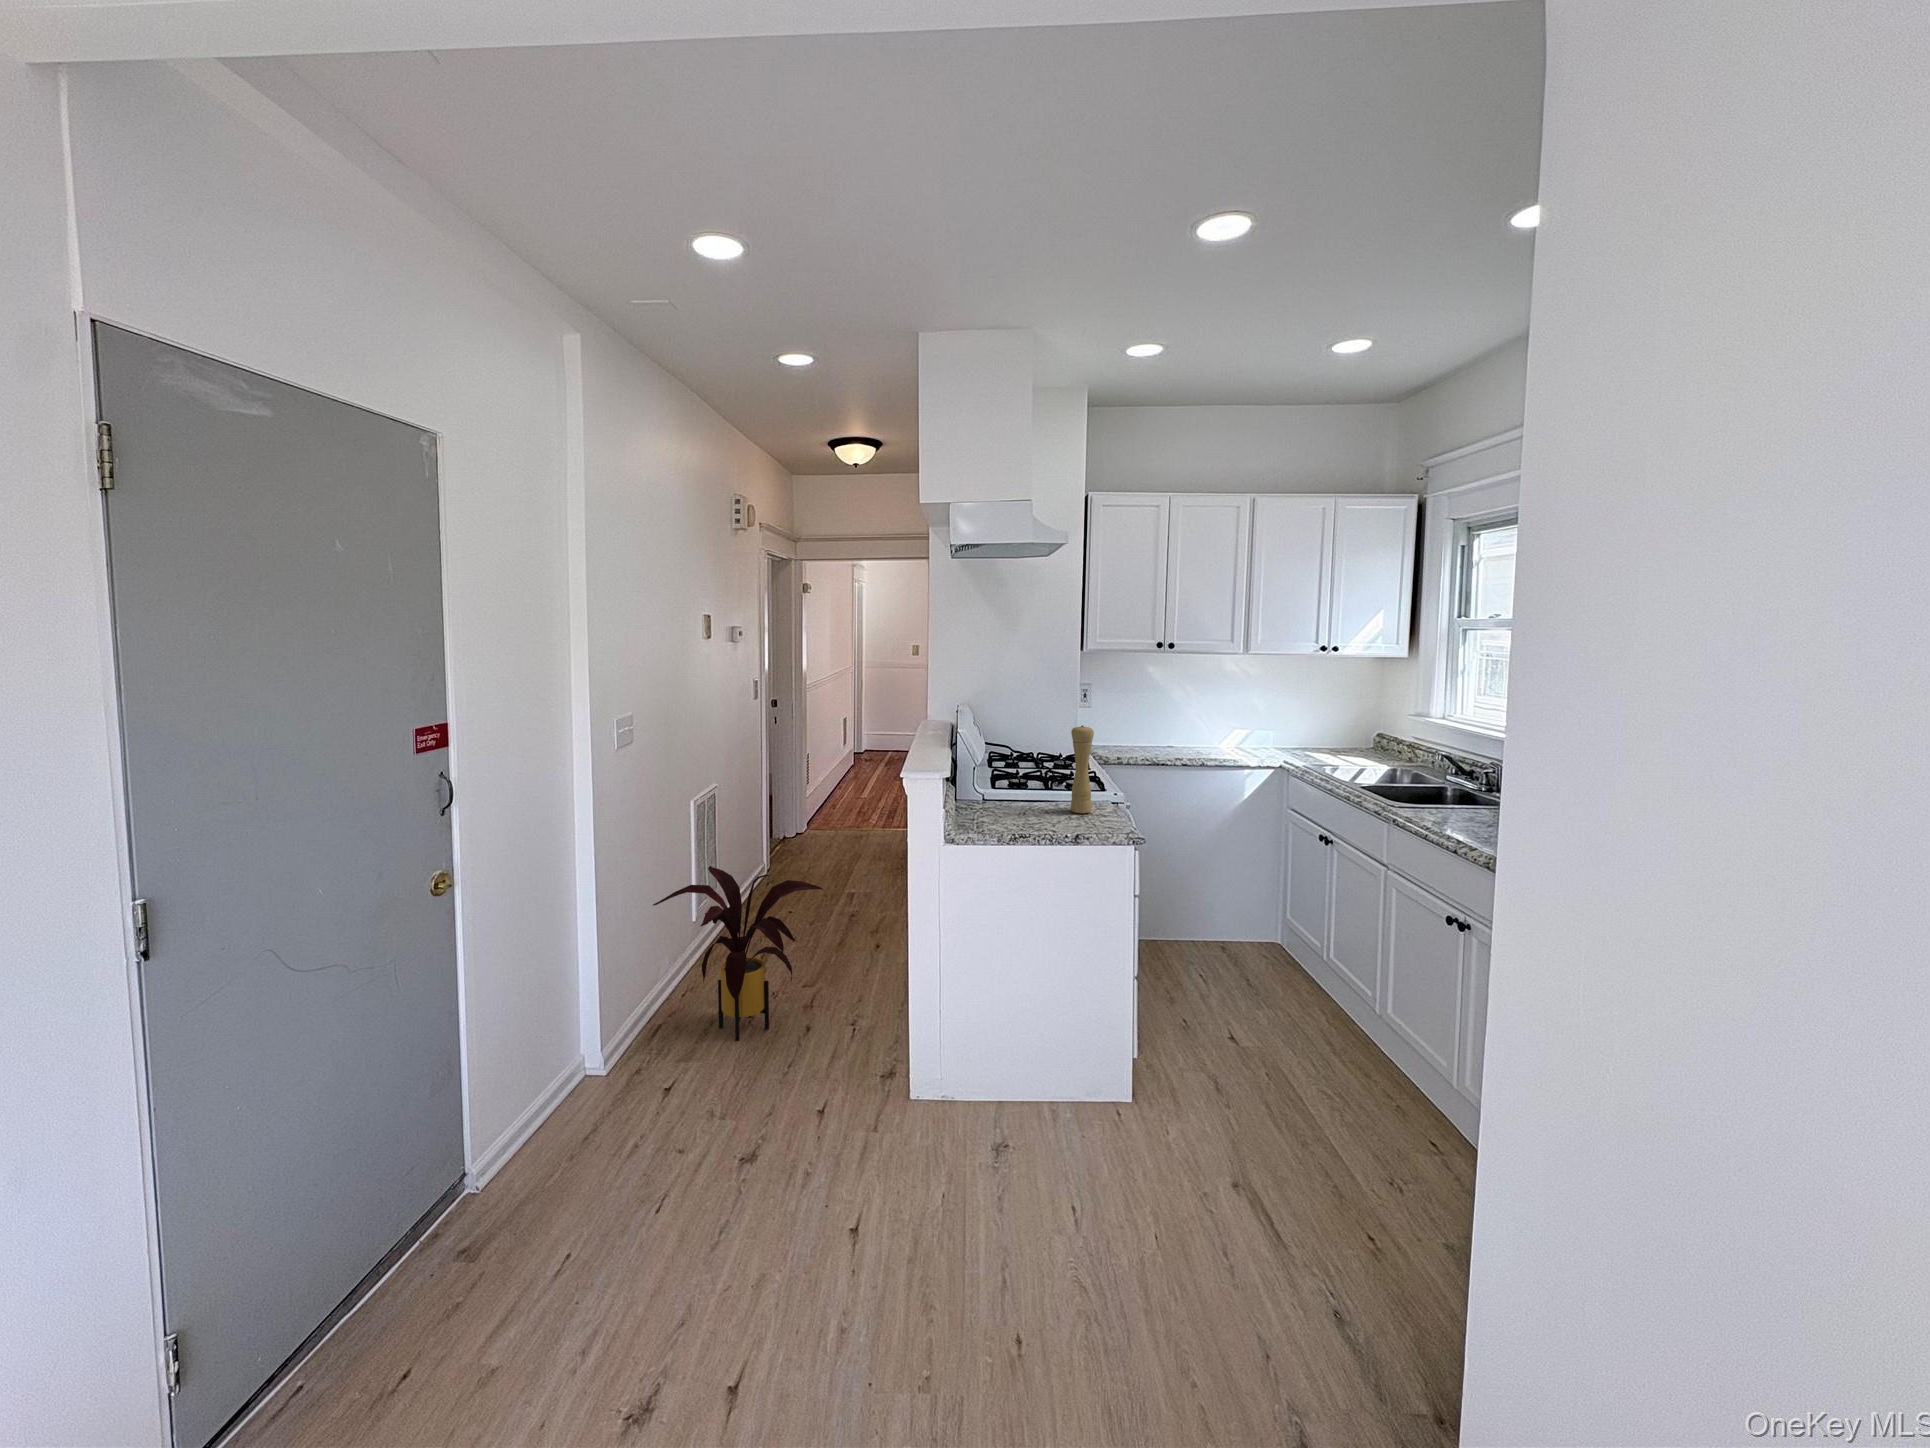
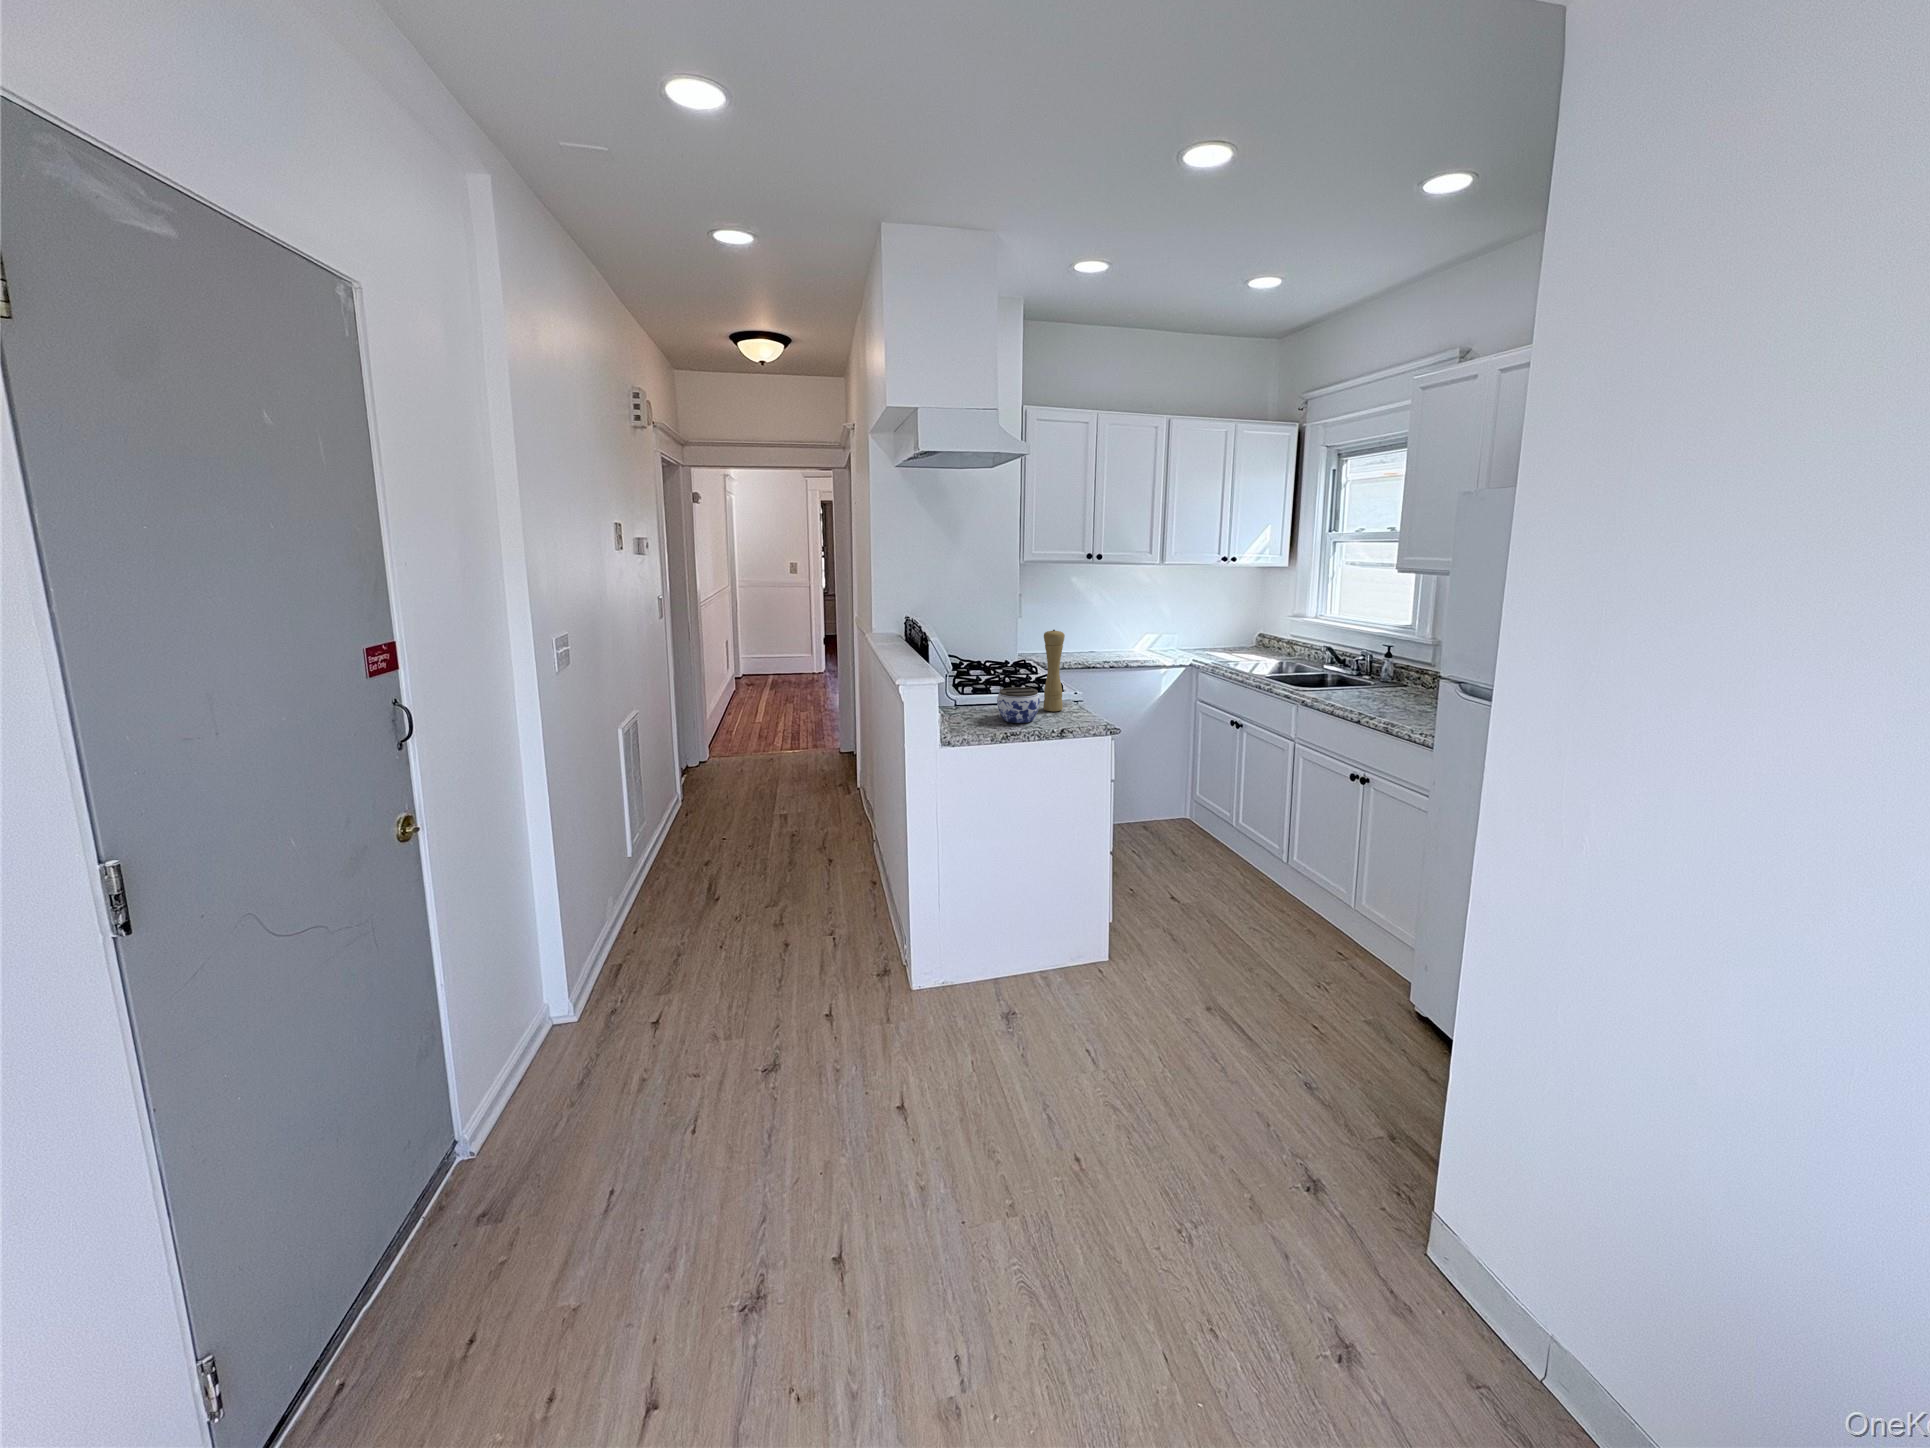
jar: none [1015,785,1060,824] -> present [997,687,1040,723]
house plant: present [653,866,824,1041] -> none [606,793,793,966]

